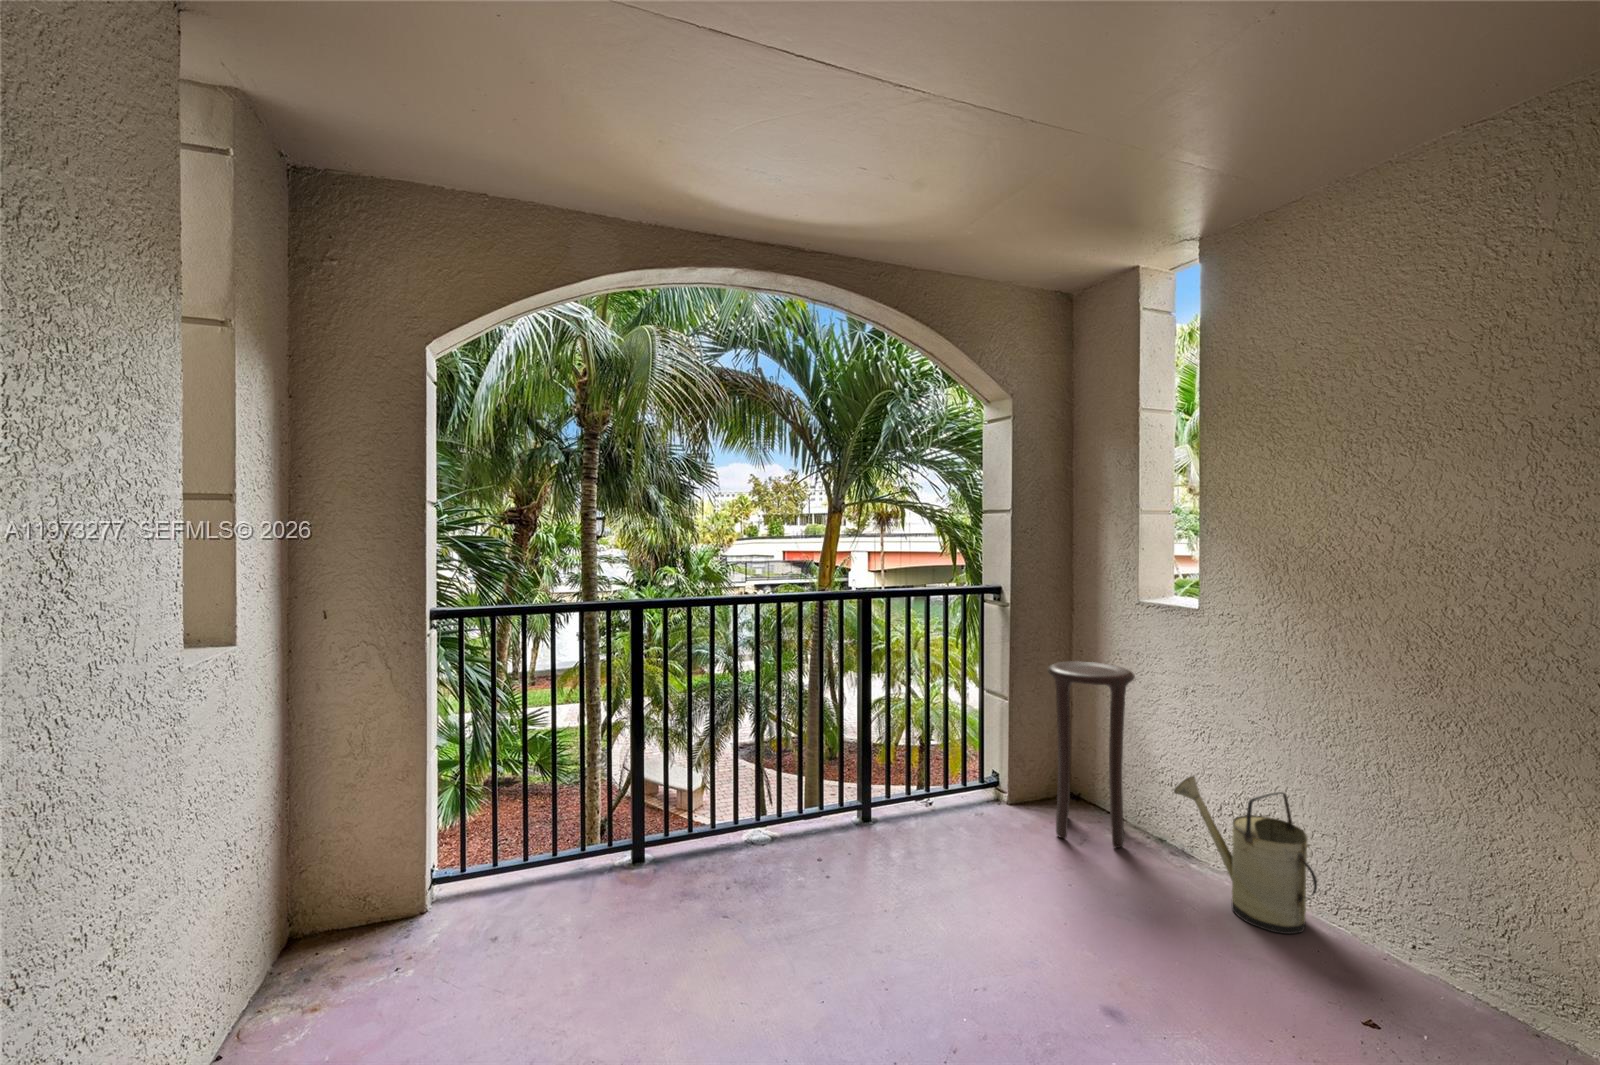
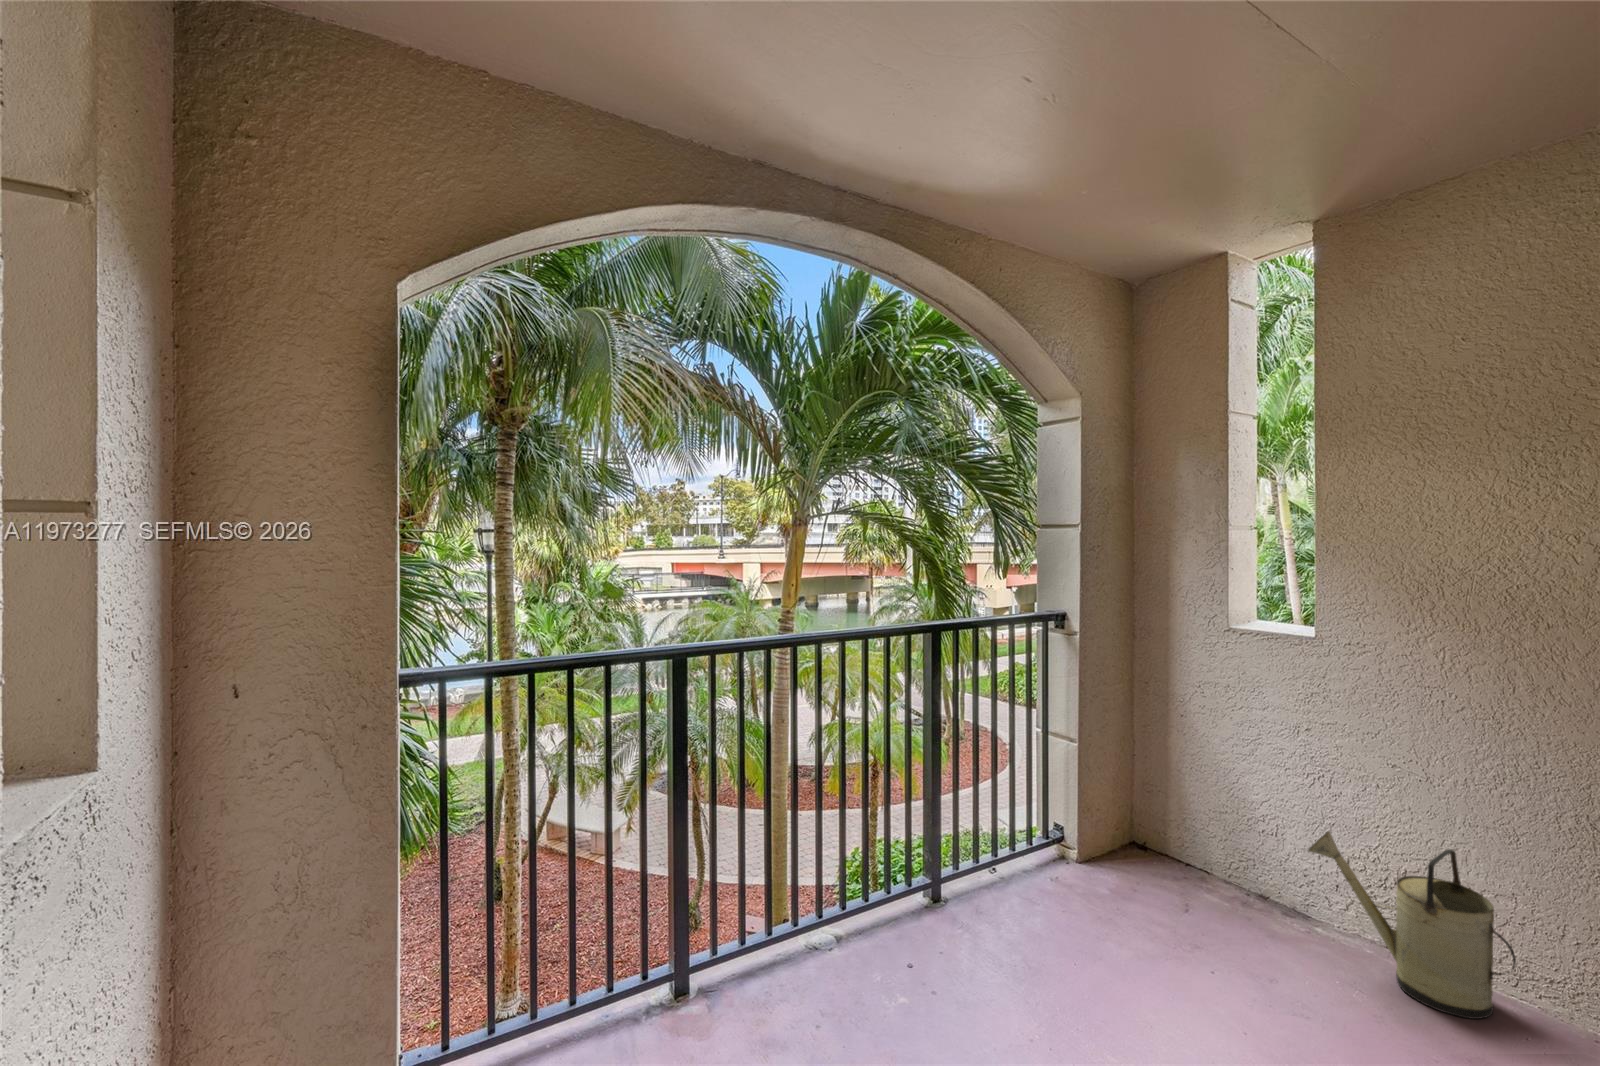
stool: present [1048,661,1135,848] -> none [1135,697,1240,914]

